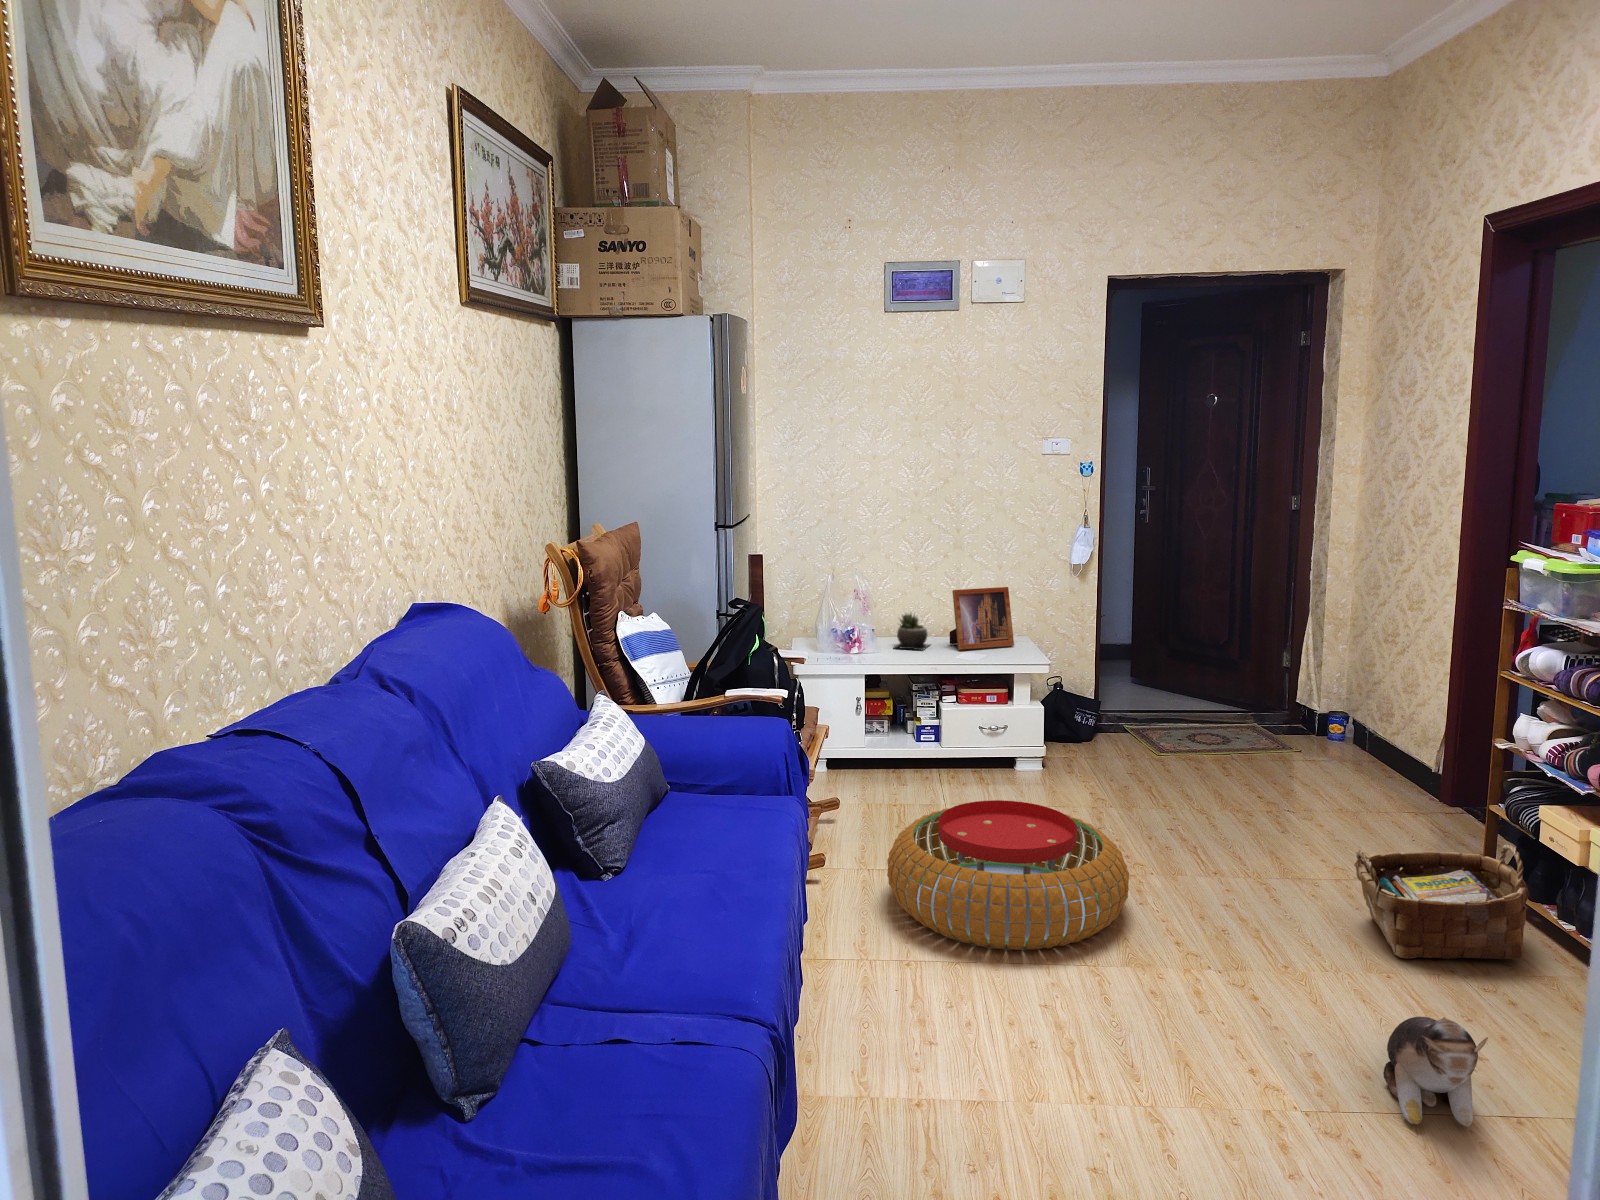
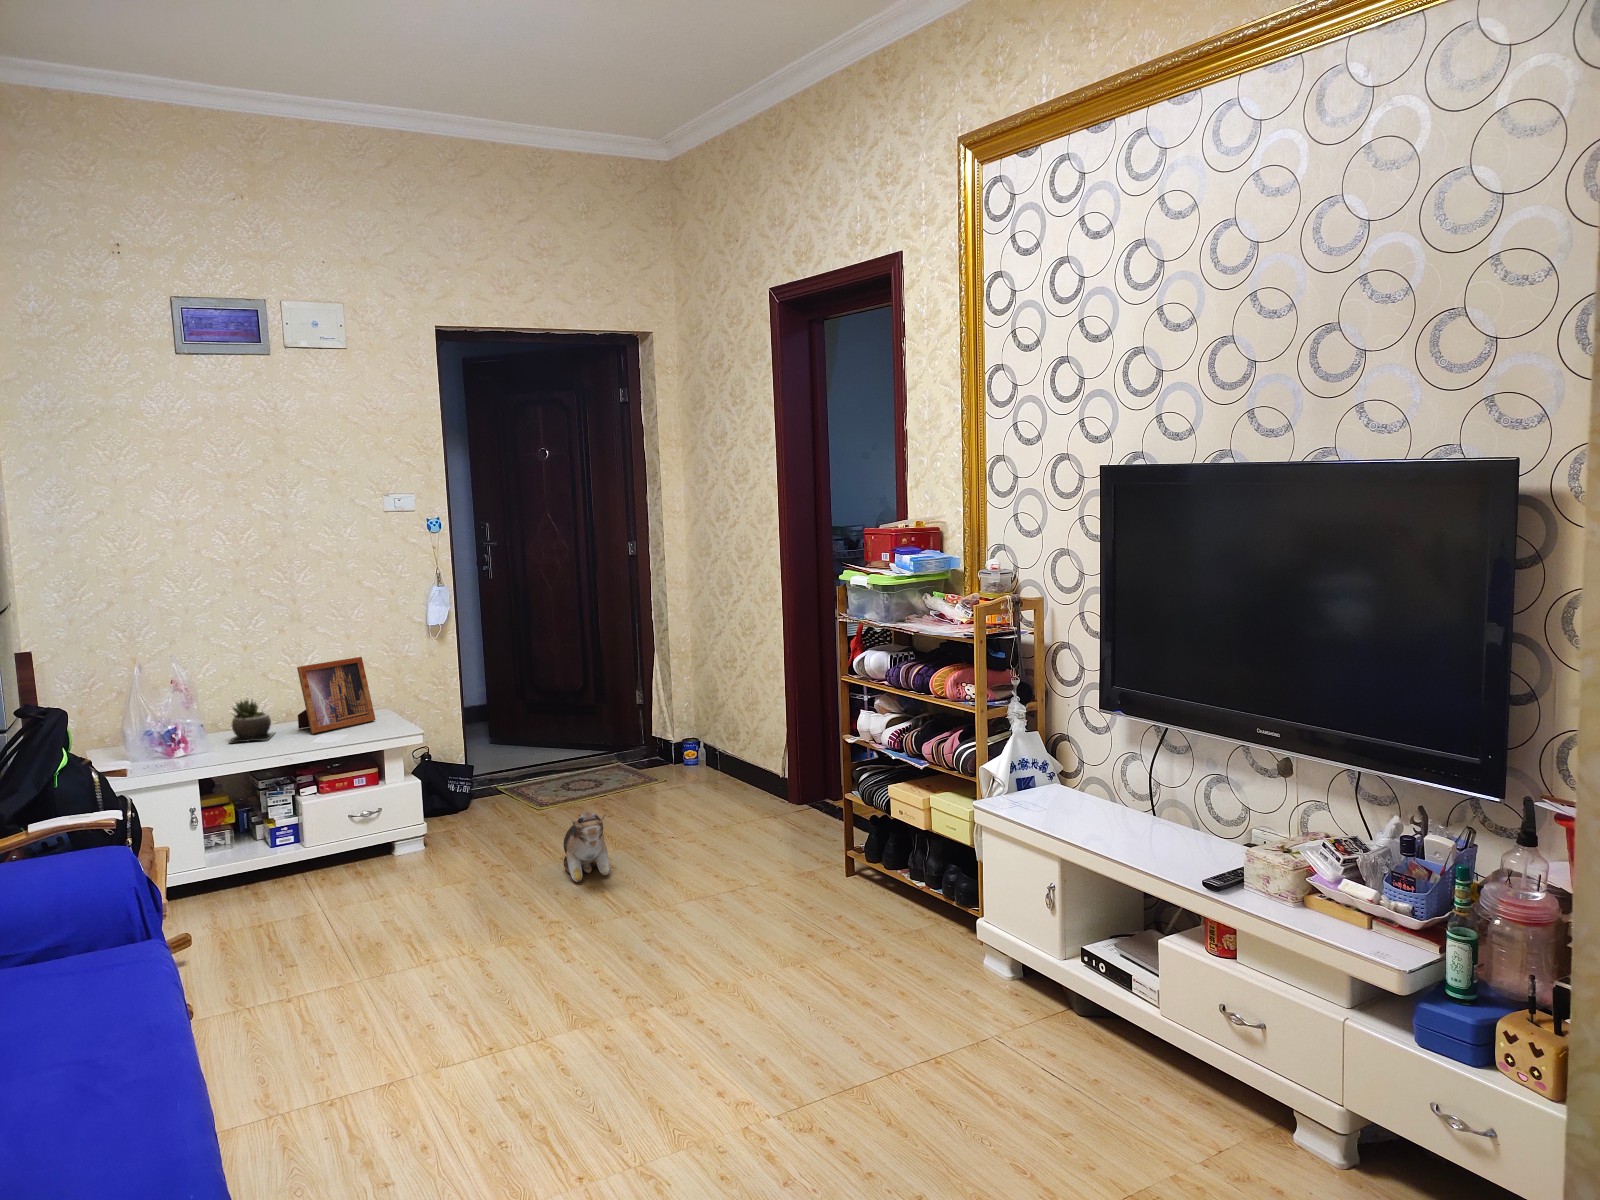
pouf: present [887,800,1129,950] -> none [279,885,560,1059]
woven basket: present [1354,844,1528,959] -> none [756,824,894,947]
plush toy: present [1383,1017,1488,1127] -> present [564,812,609,882]

